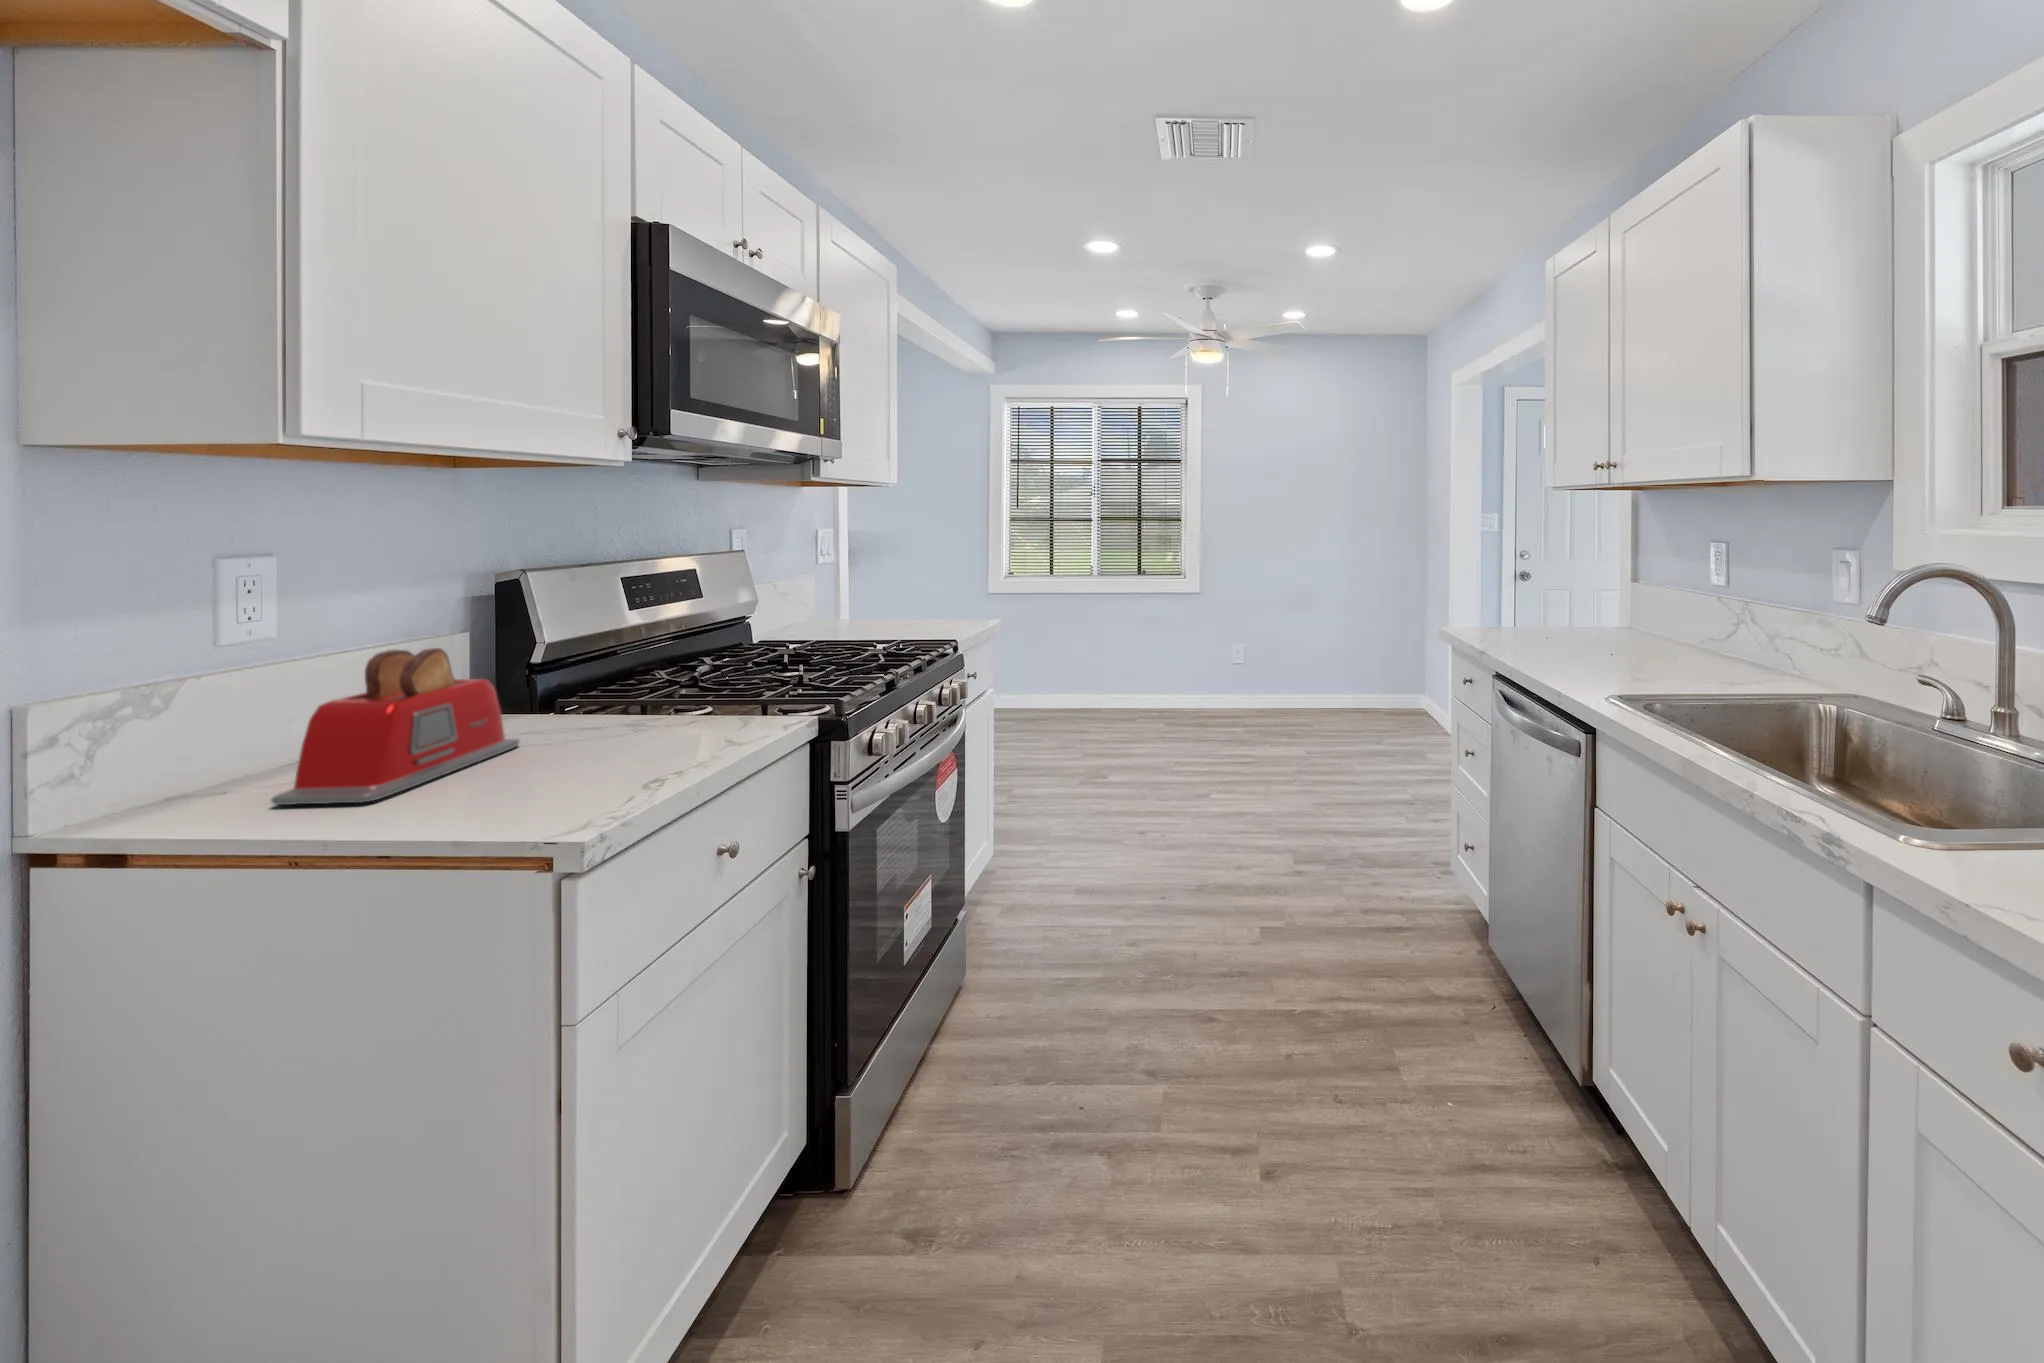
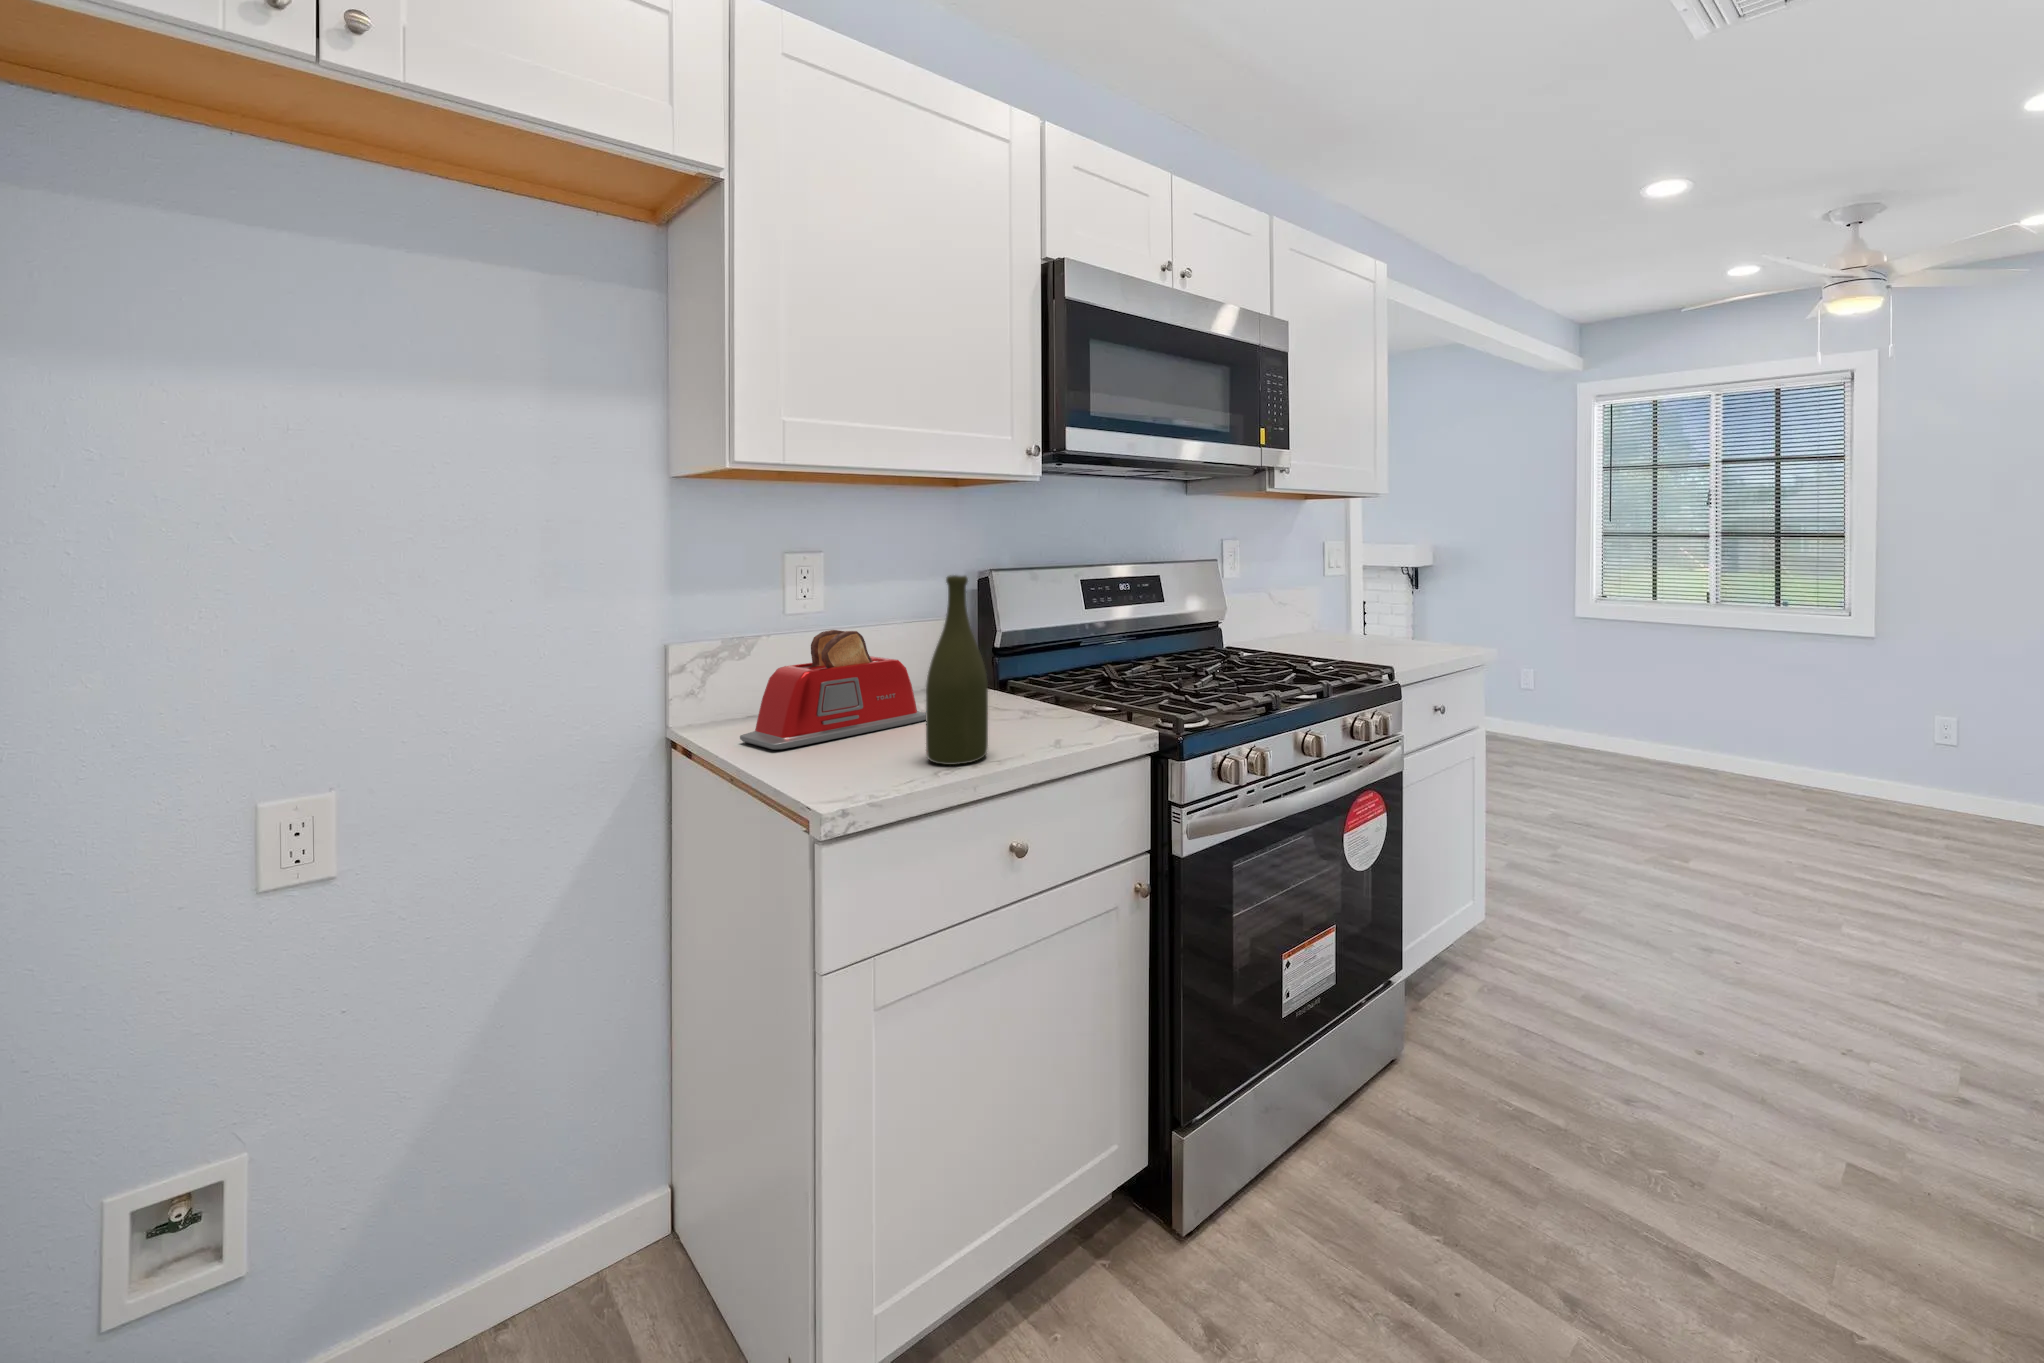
bottle: none [620,575,694,775] -> present [926,575,988,765]

